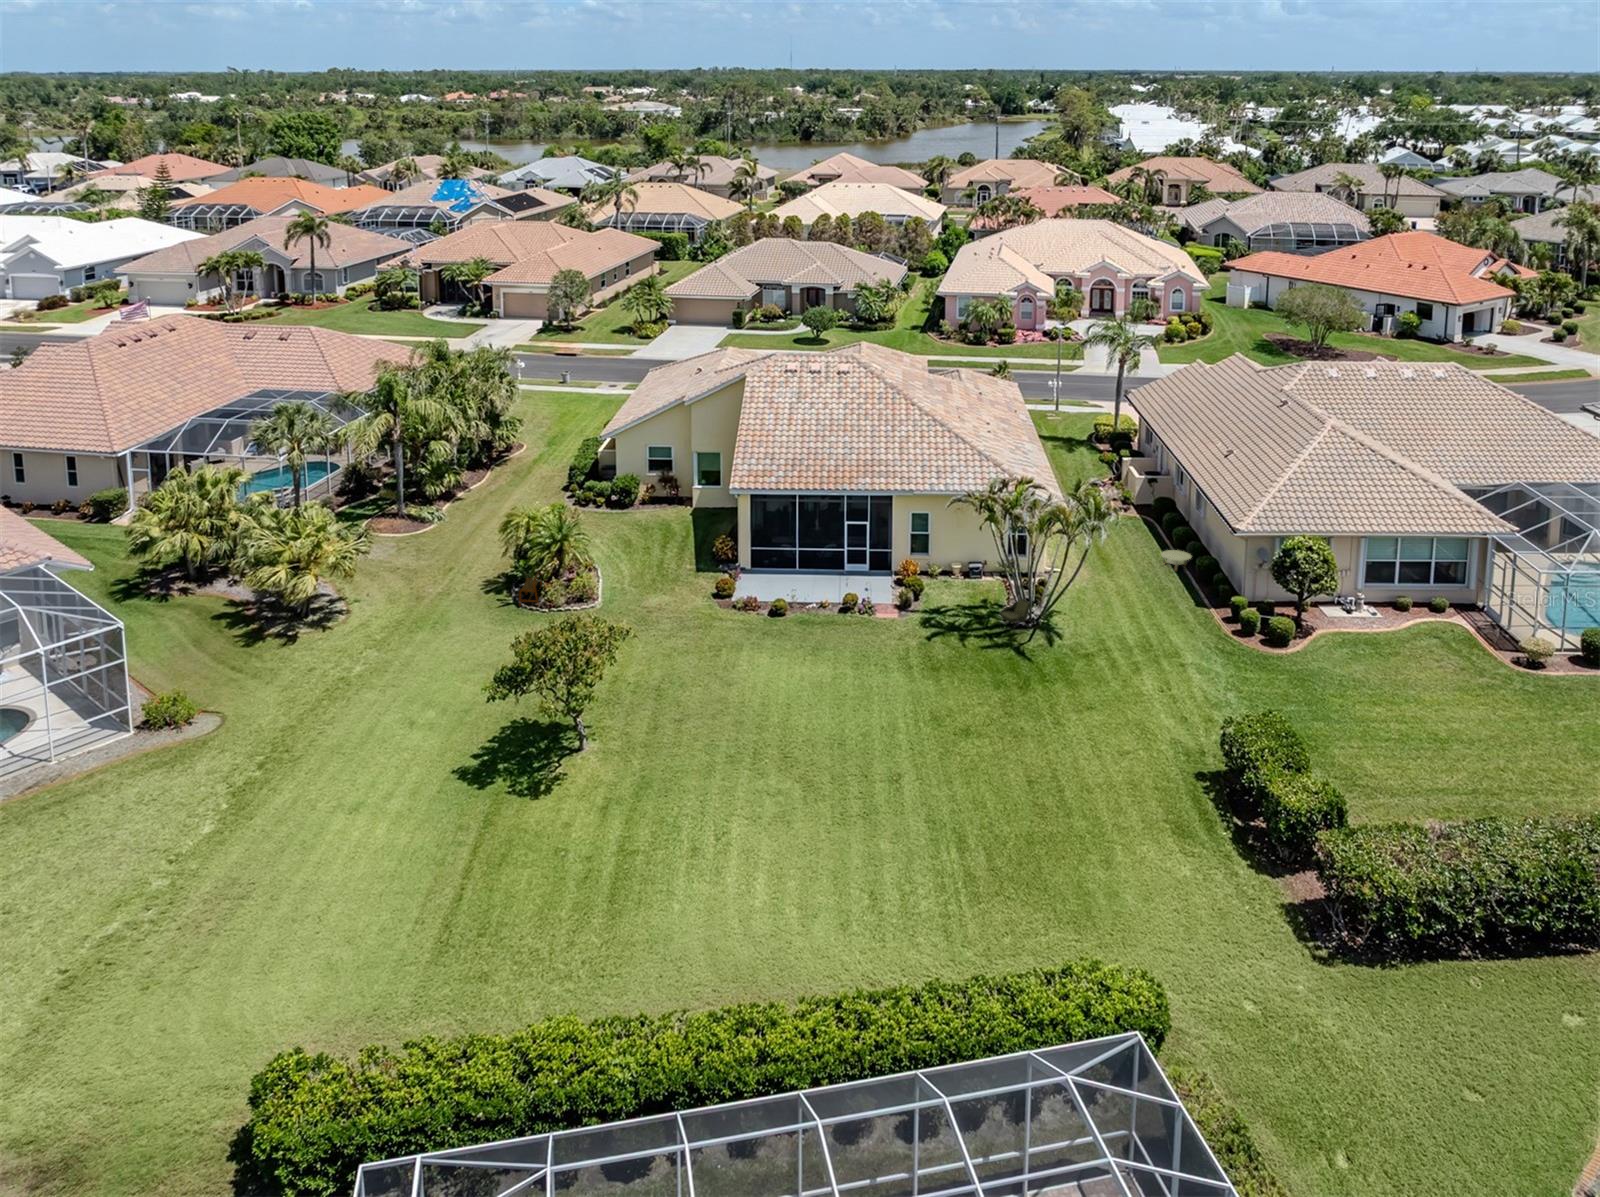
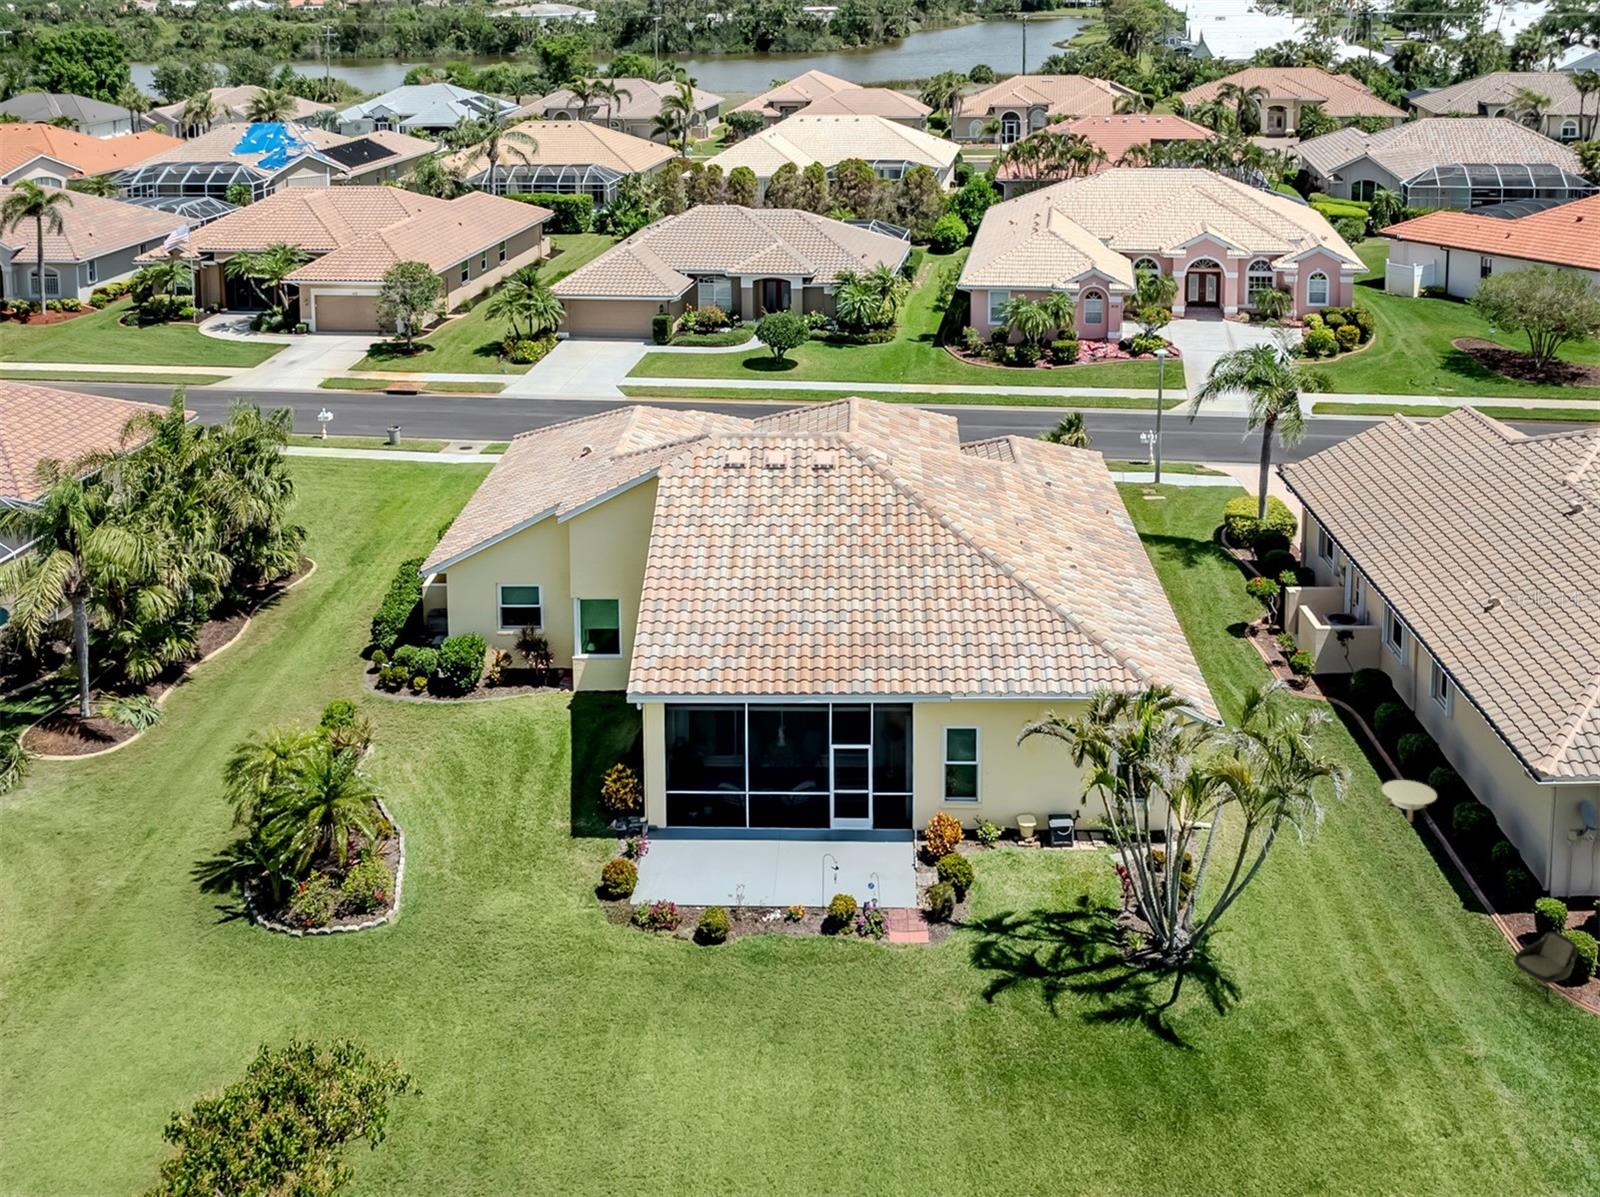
bench: present [519,573,542,605] -> none [240,849,292,925]
lounge chair: present [999,599,1030,623] -> present [1513,932,1578,1003]

